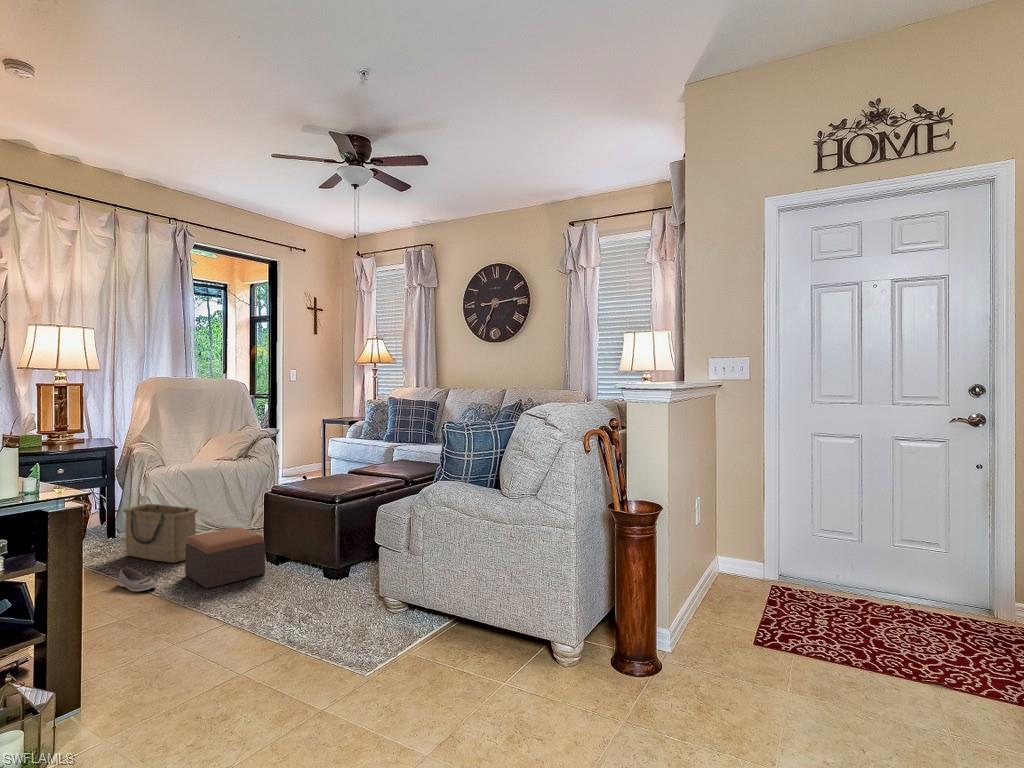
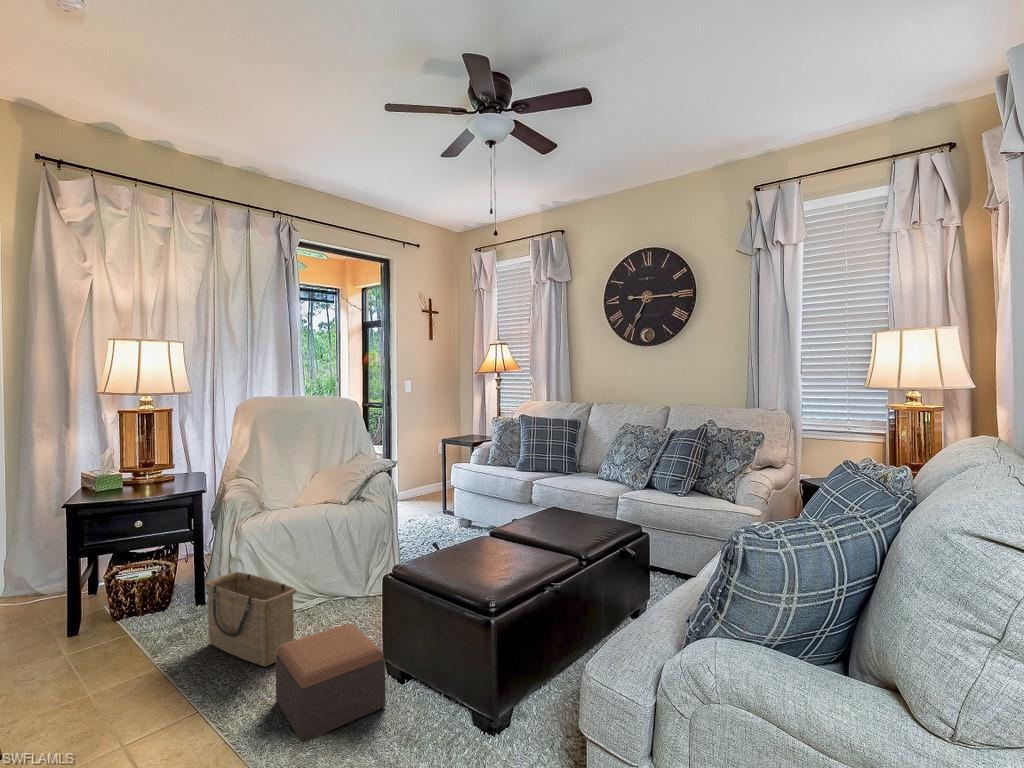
shoe: present [117,568,157,591] -> none [182,692,233,741]

